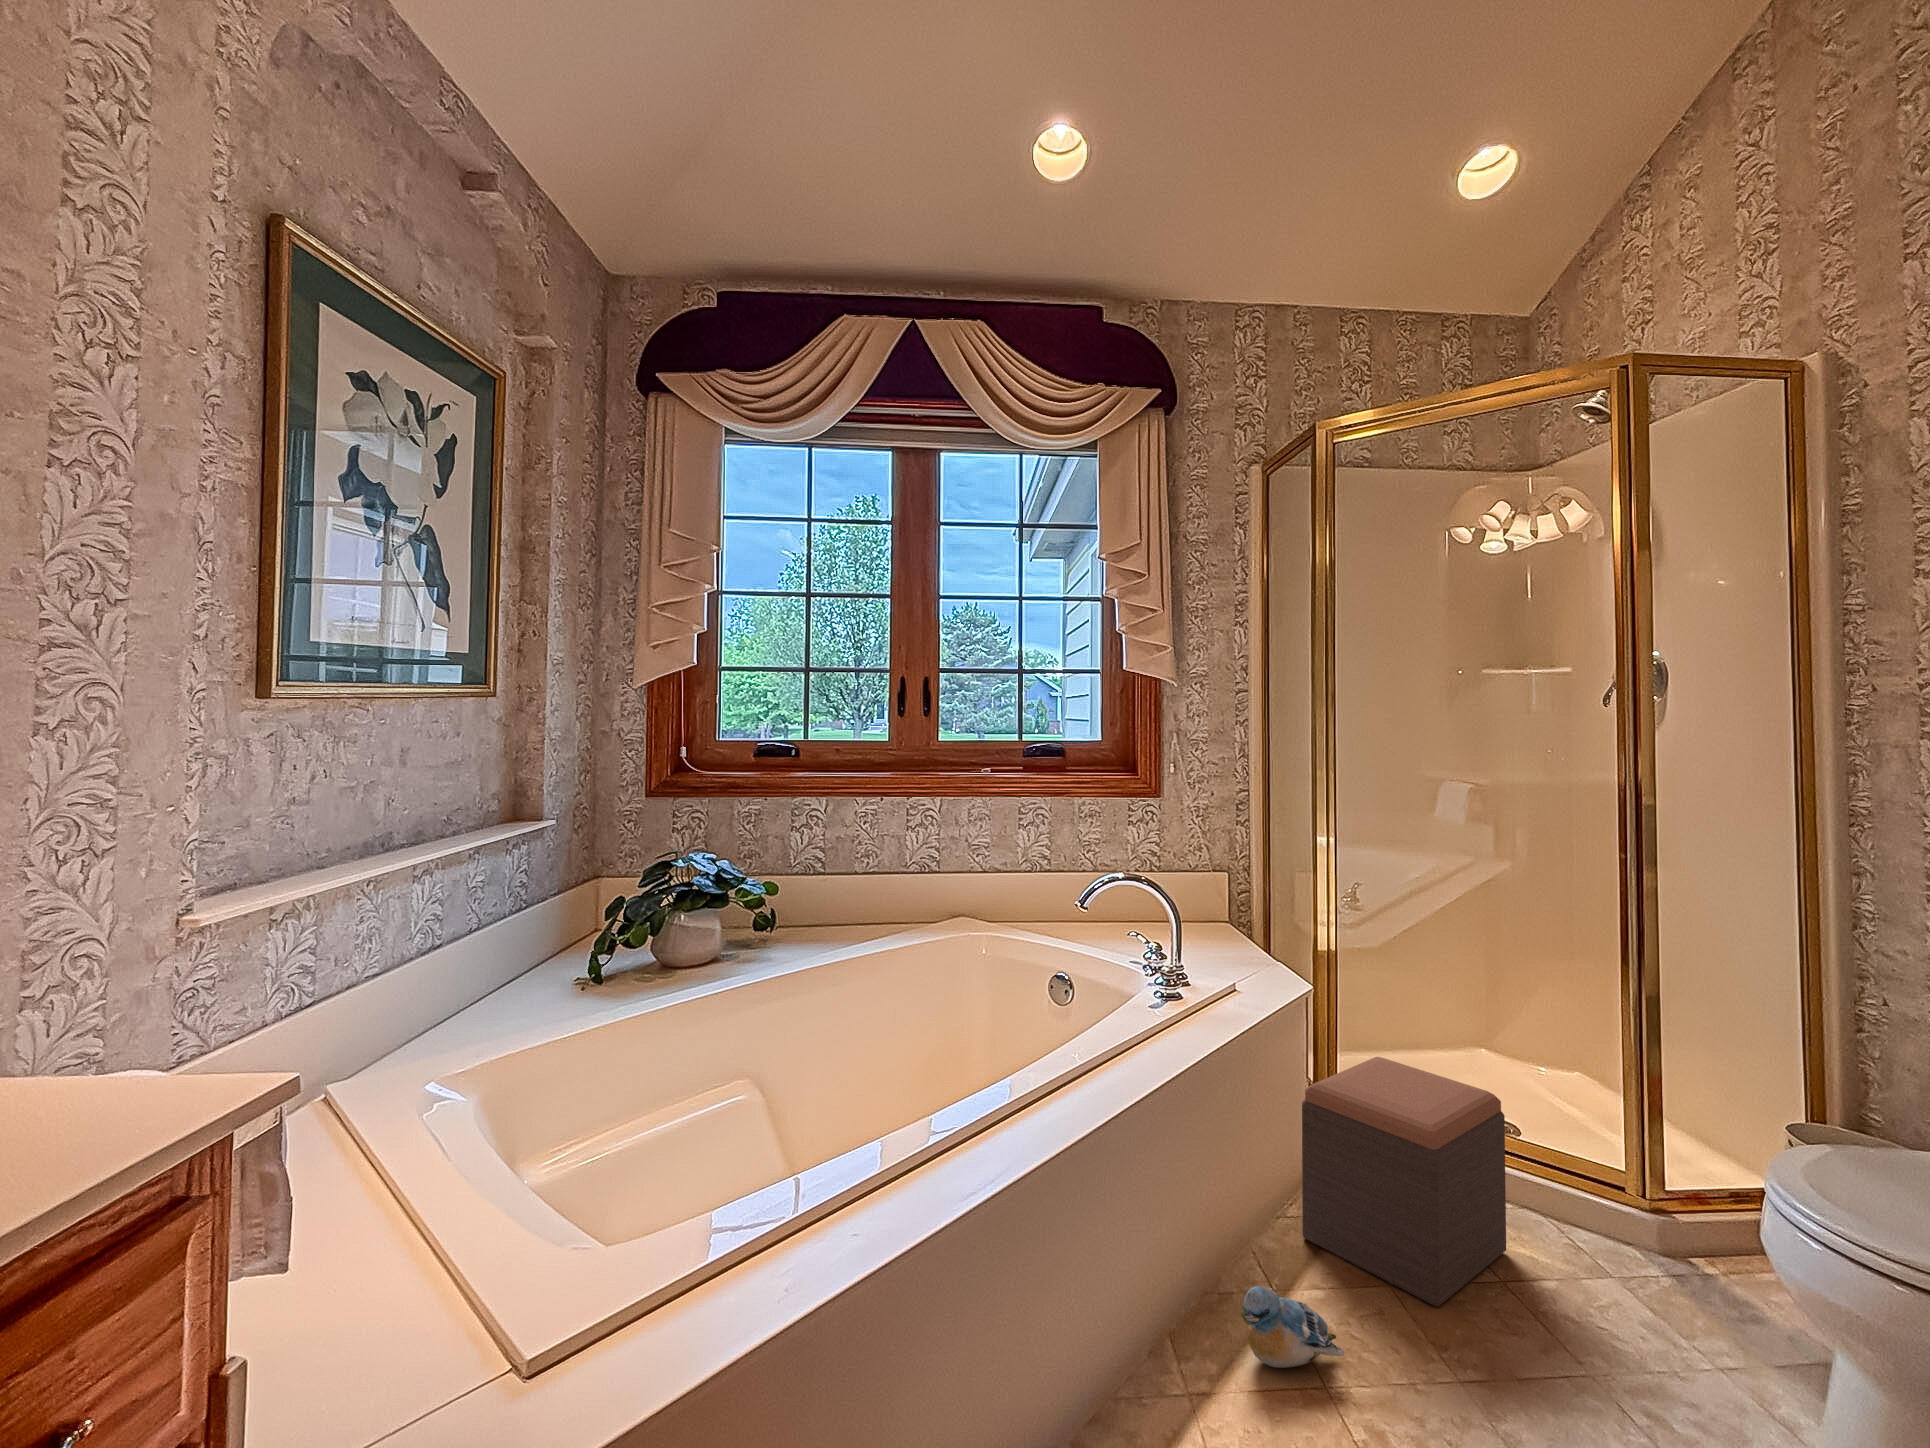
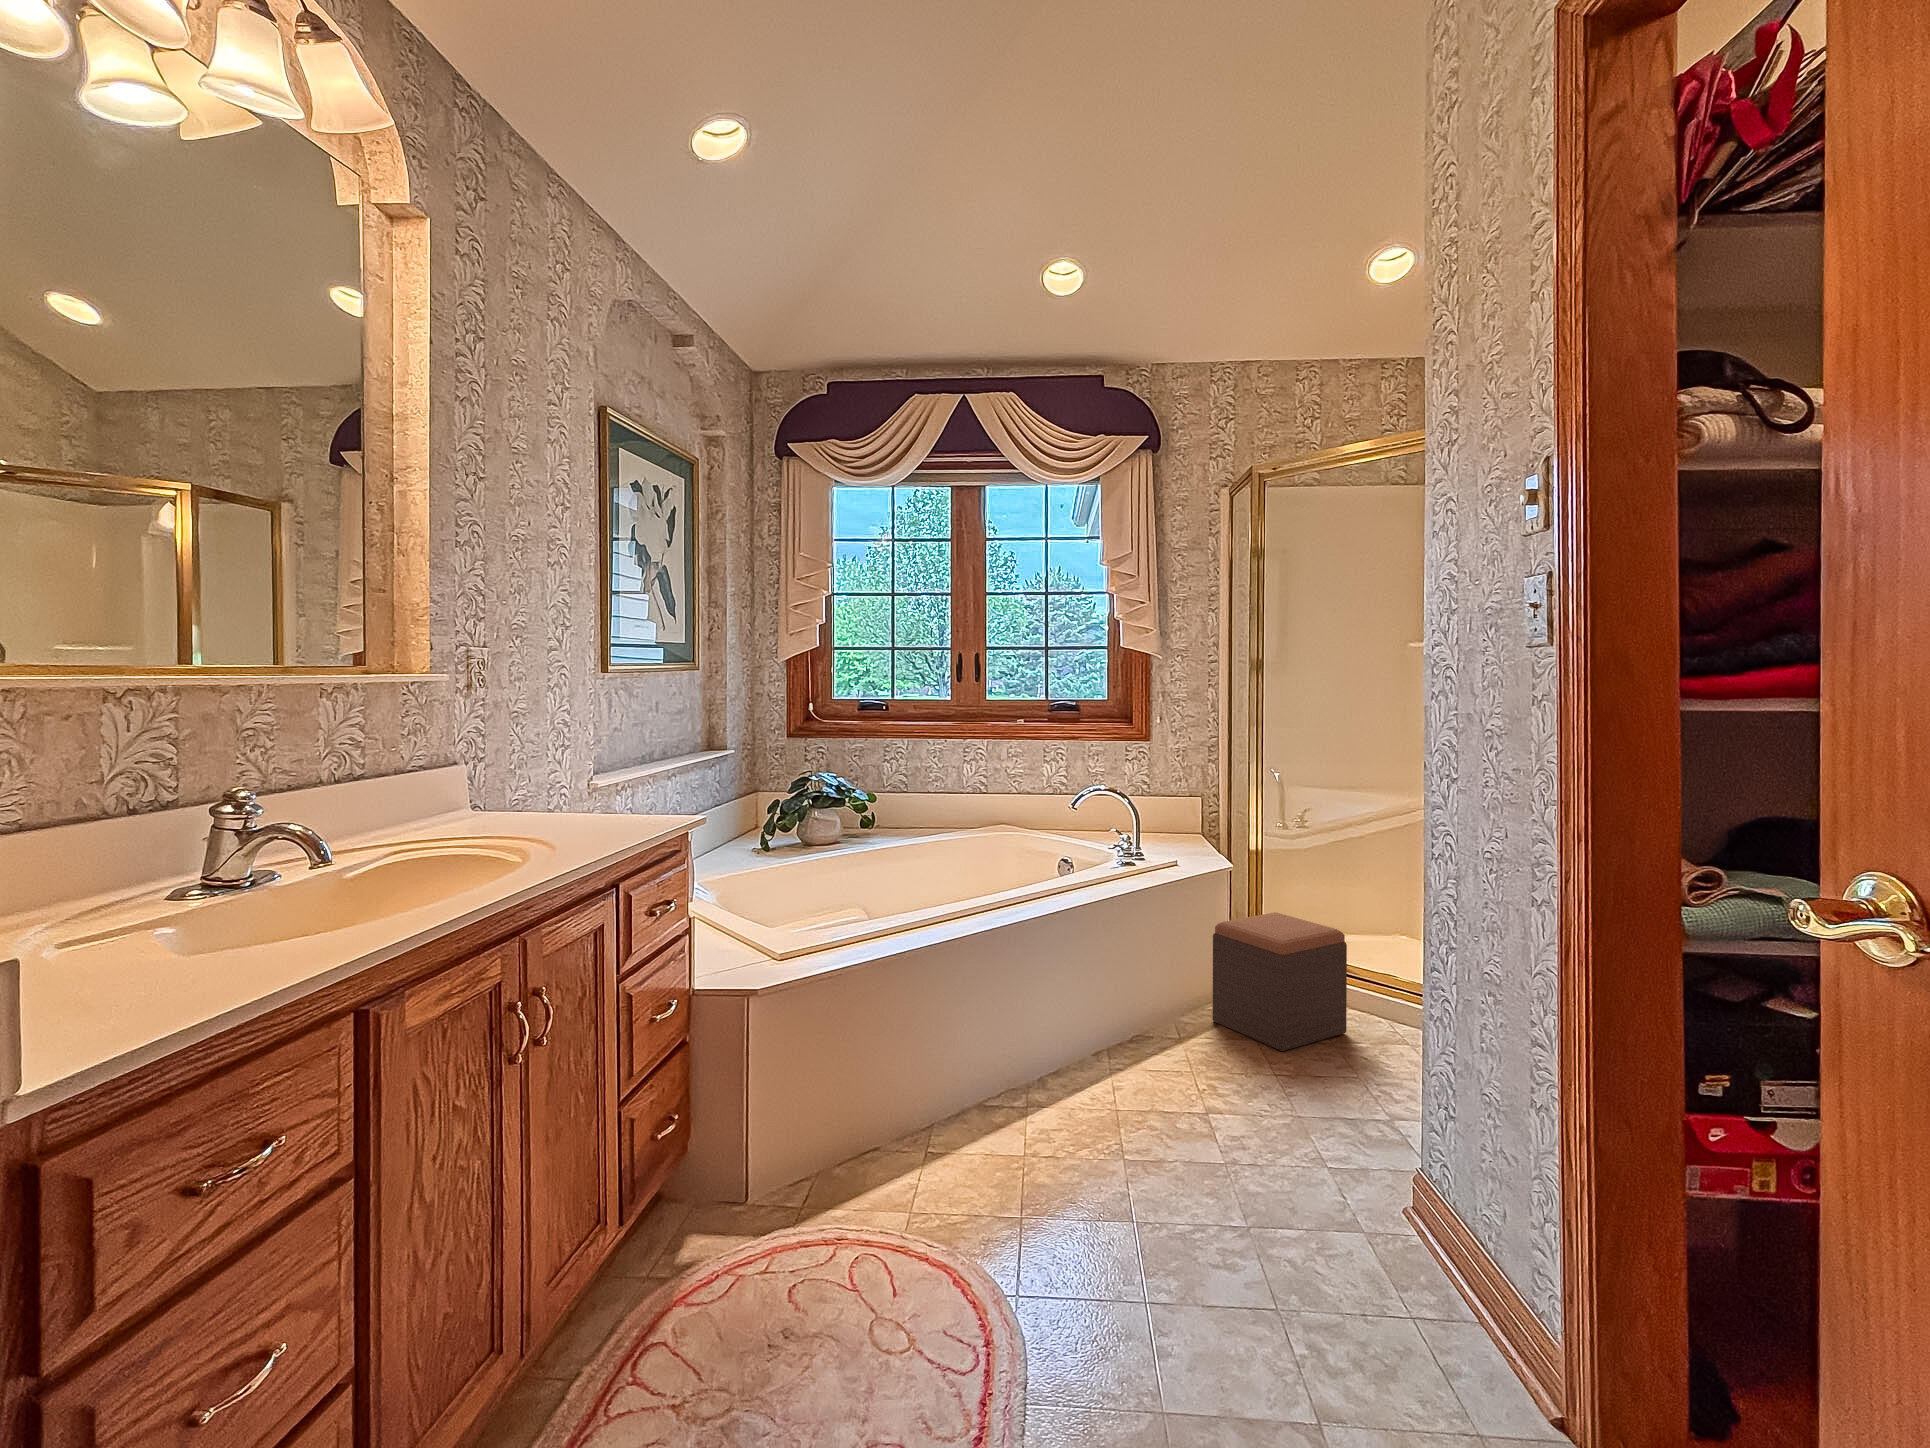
plush toy: present [1240,1286,1345,1368] -> none [1145,1020,1207,1065]

